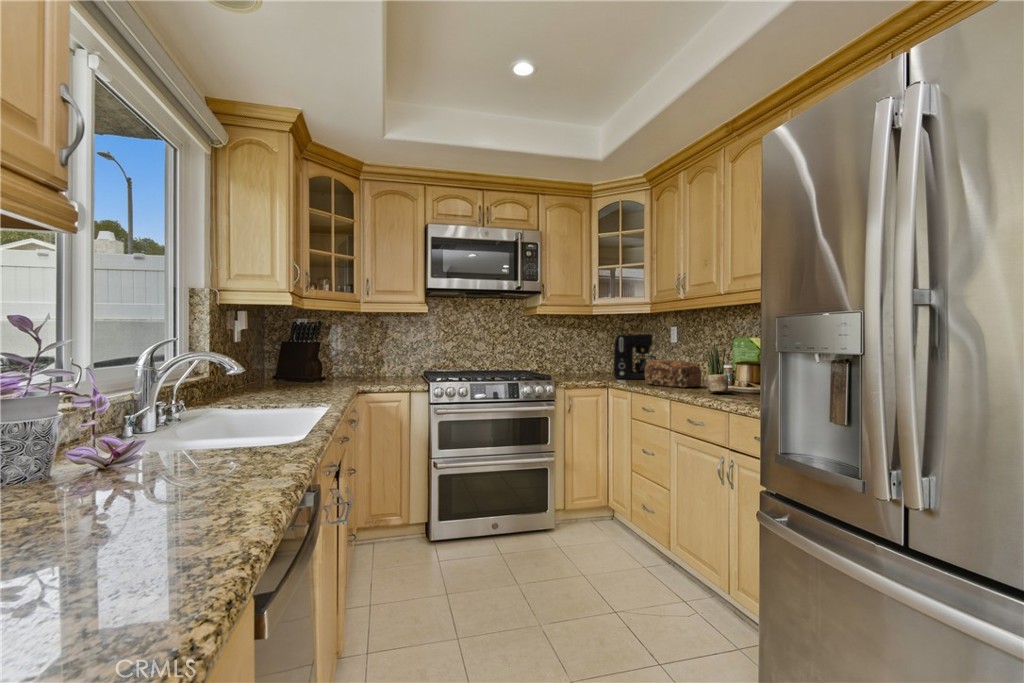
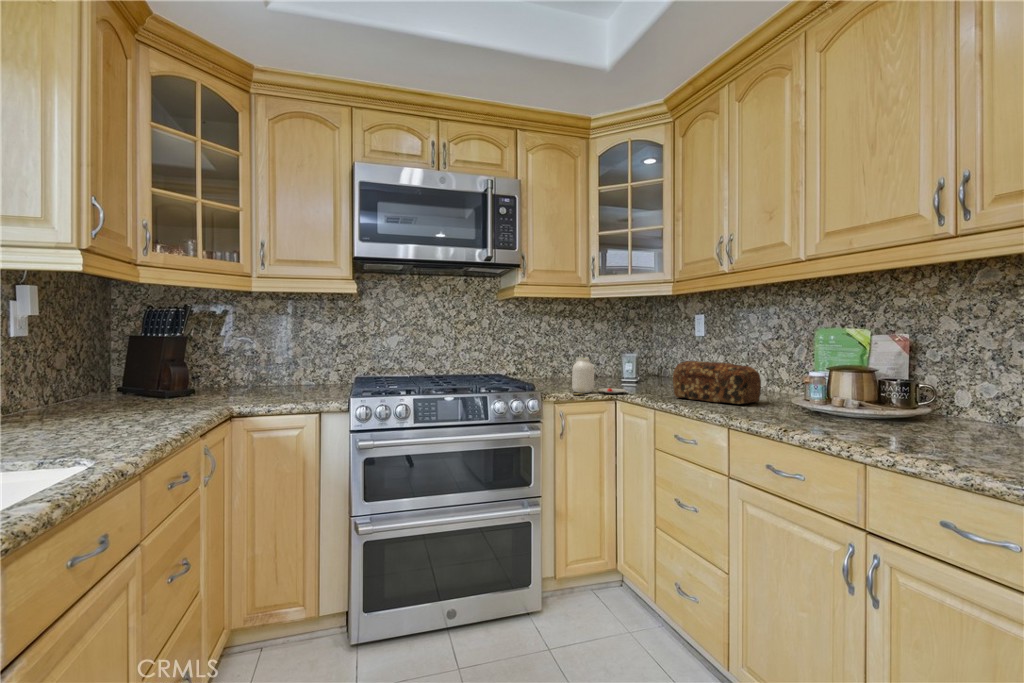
coffee maker: present [614,334,656,379] -> none [620,324,680,388]
potted plant: present [706,343,728,393] -> none [787,336,827,416]
jar: none [577,358,617,383] -> present [572,358,626,395]

